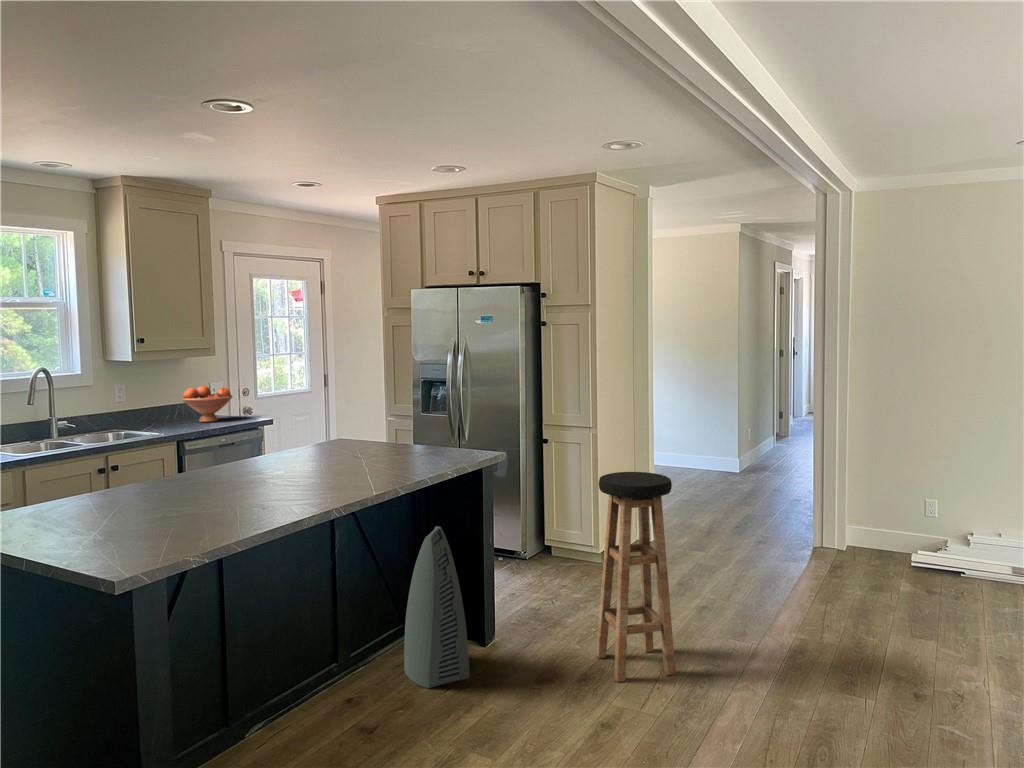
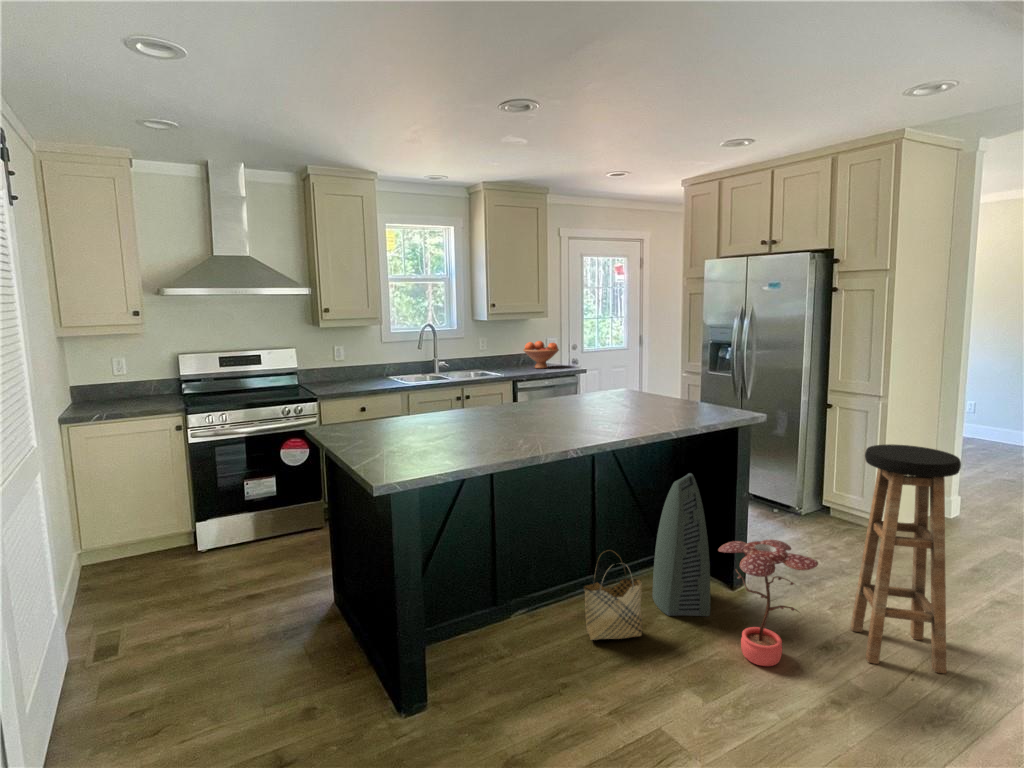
potted plant: none [481,580,574,711] -> present [718,539,818,666]
woven basket: none [341,625,408,735] -> present [584,550,642,640]

